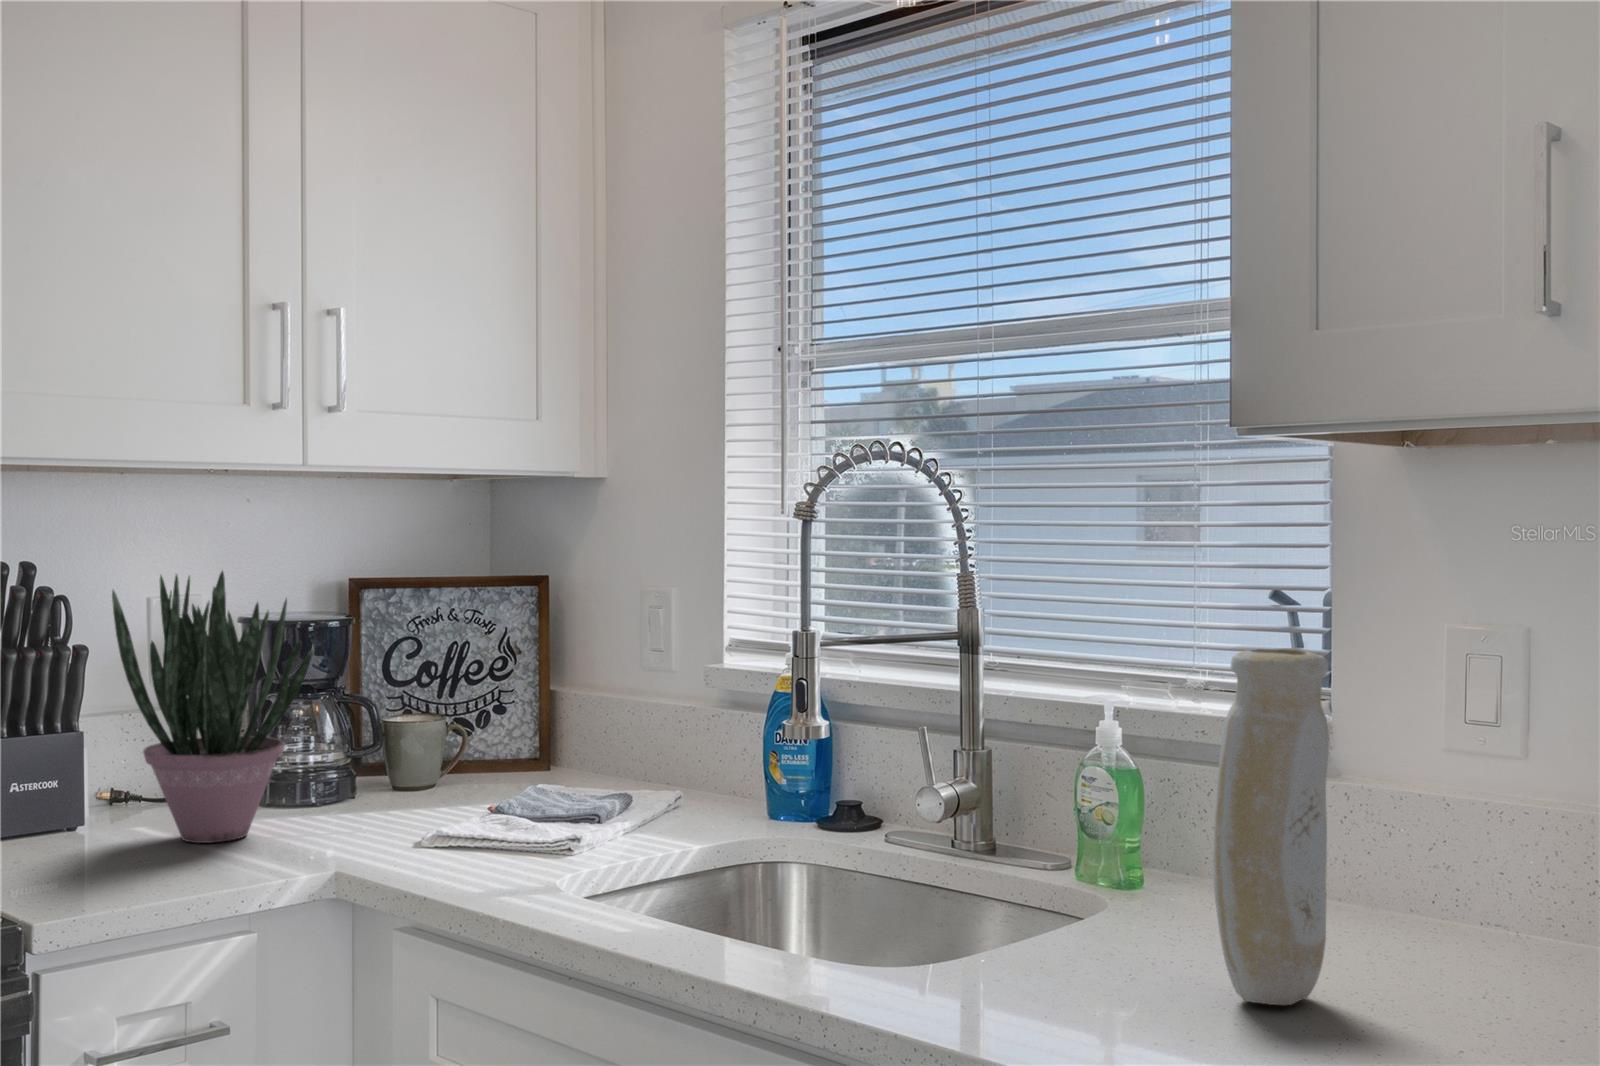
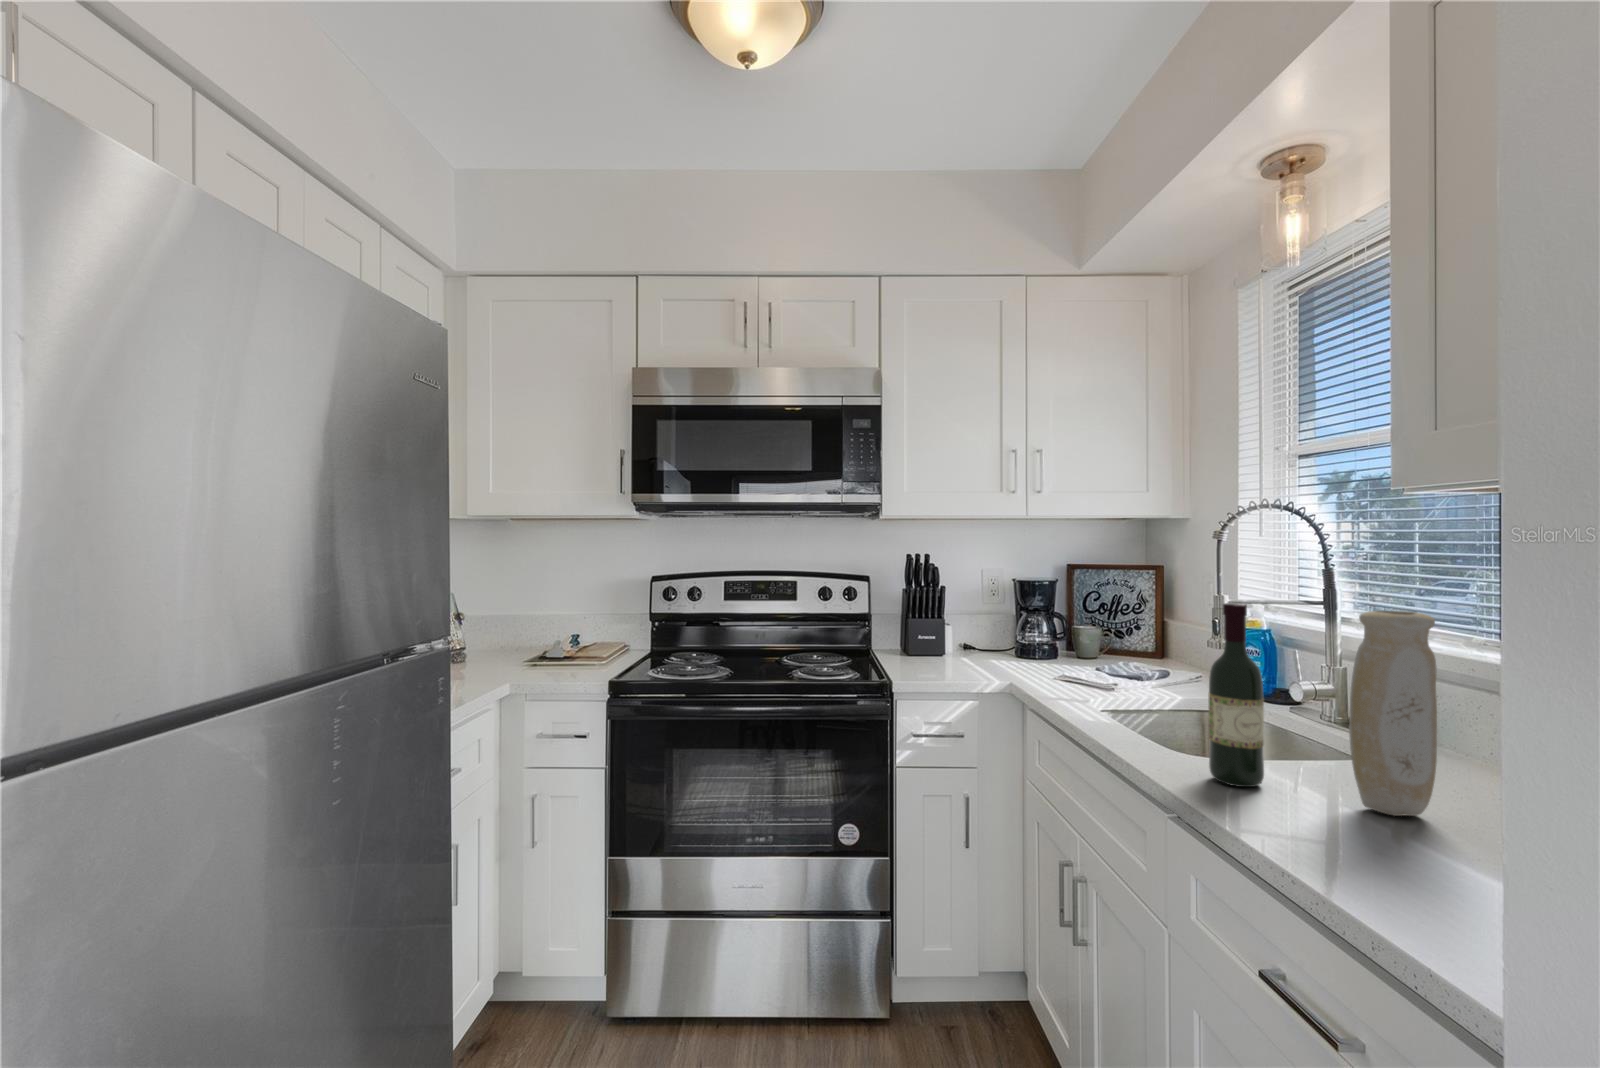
potted plant: present [112,571,313,843] -> none [946,558,1022,665]
wine bottle: none [998,652,1092,1020] -> present [1208,603,1264,787]

